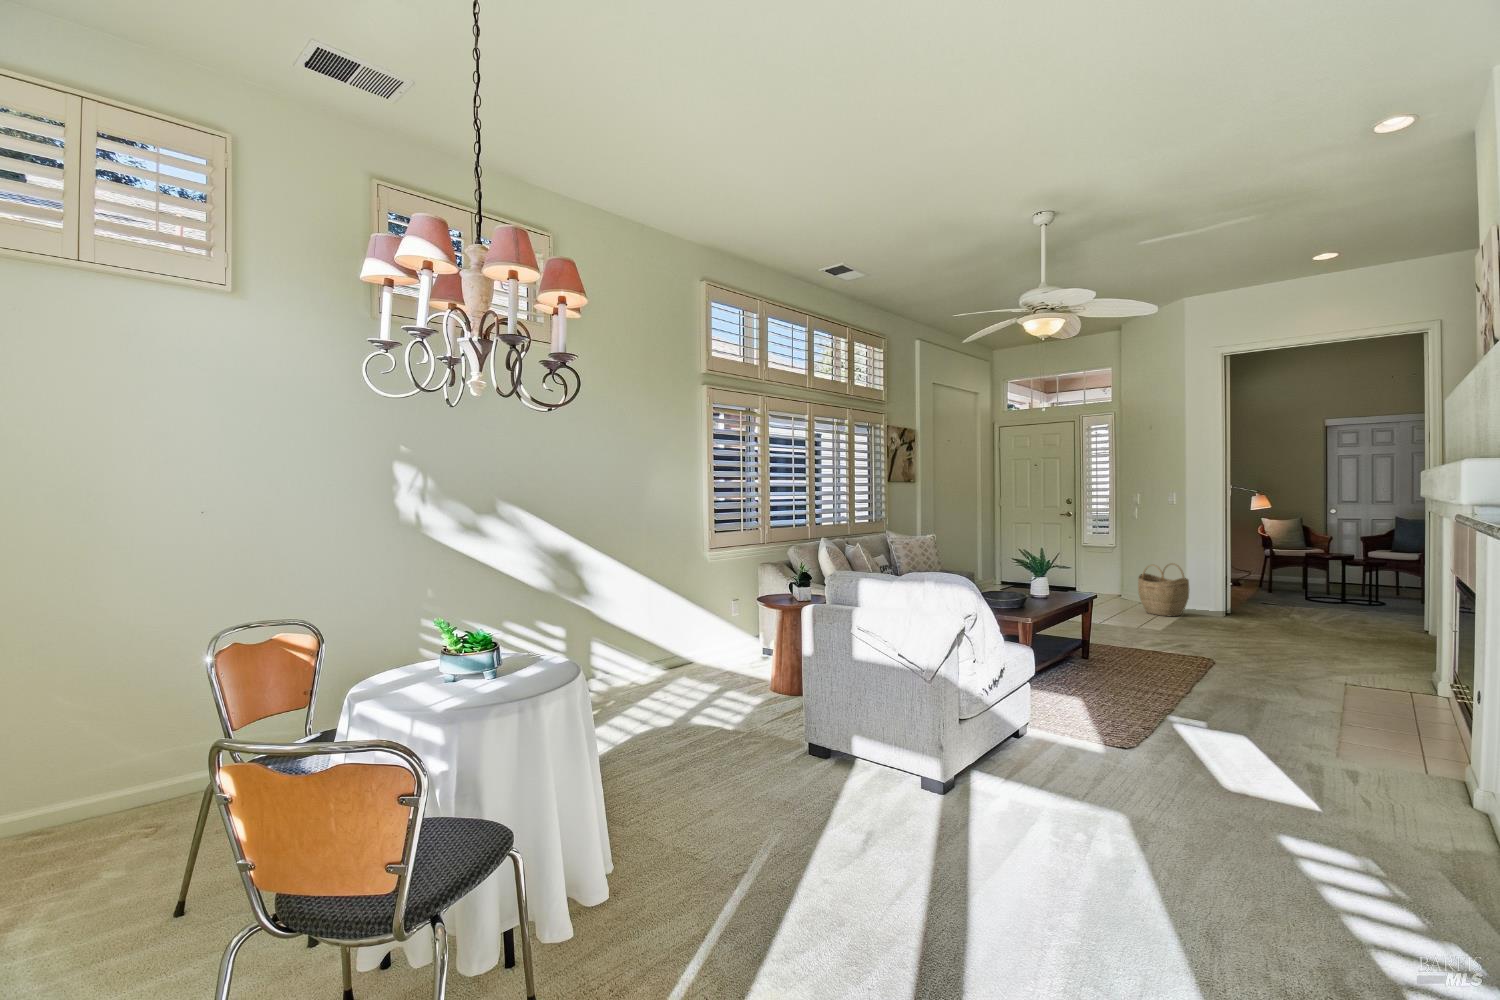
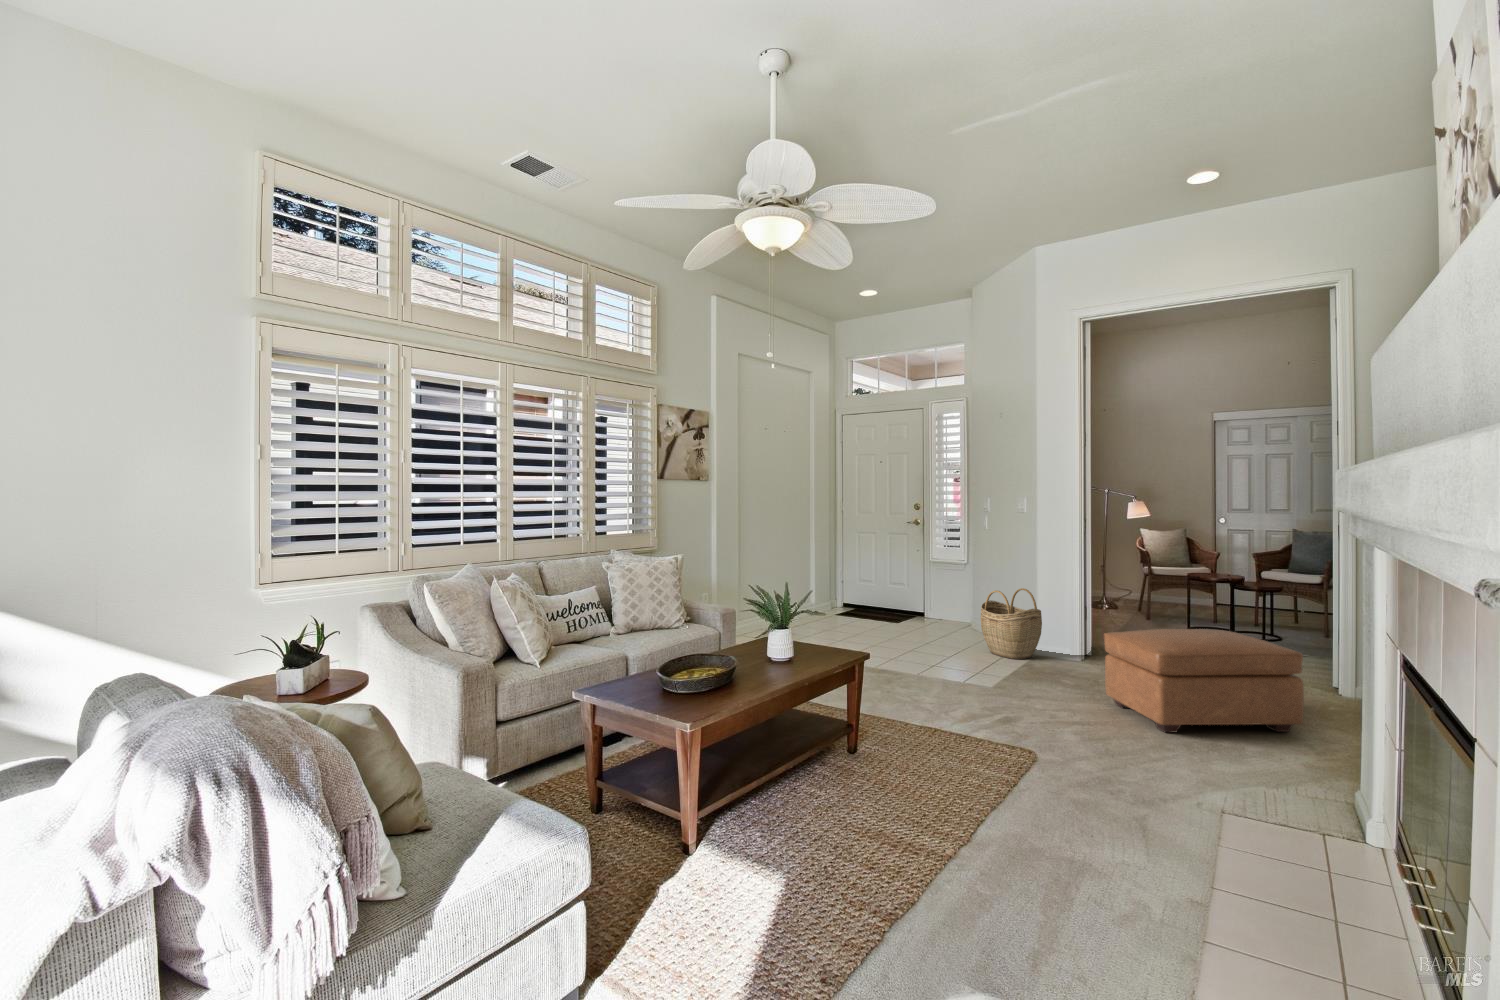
ottoman: none [1247,586,1395,652] -> present [1104,629,1304,733]

